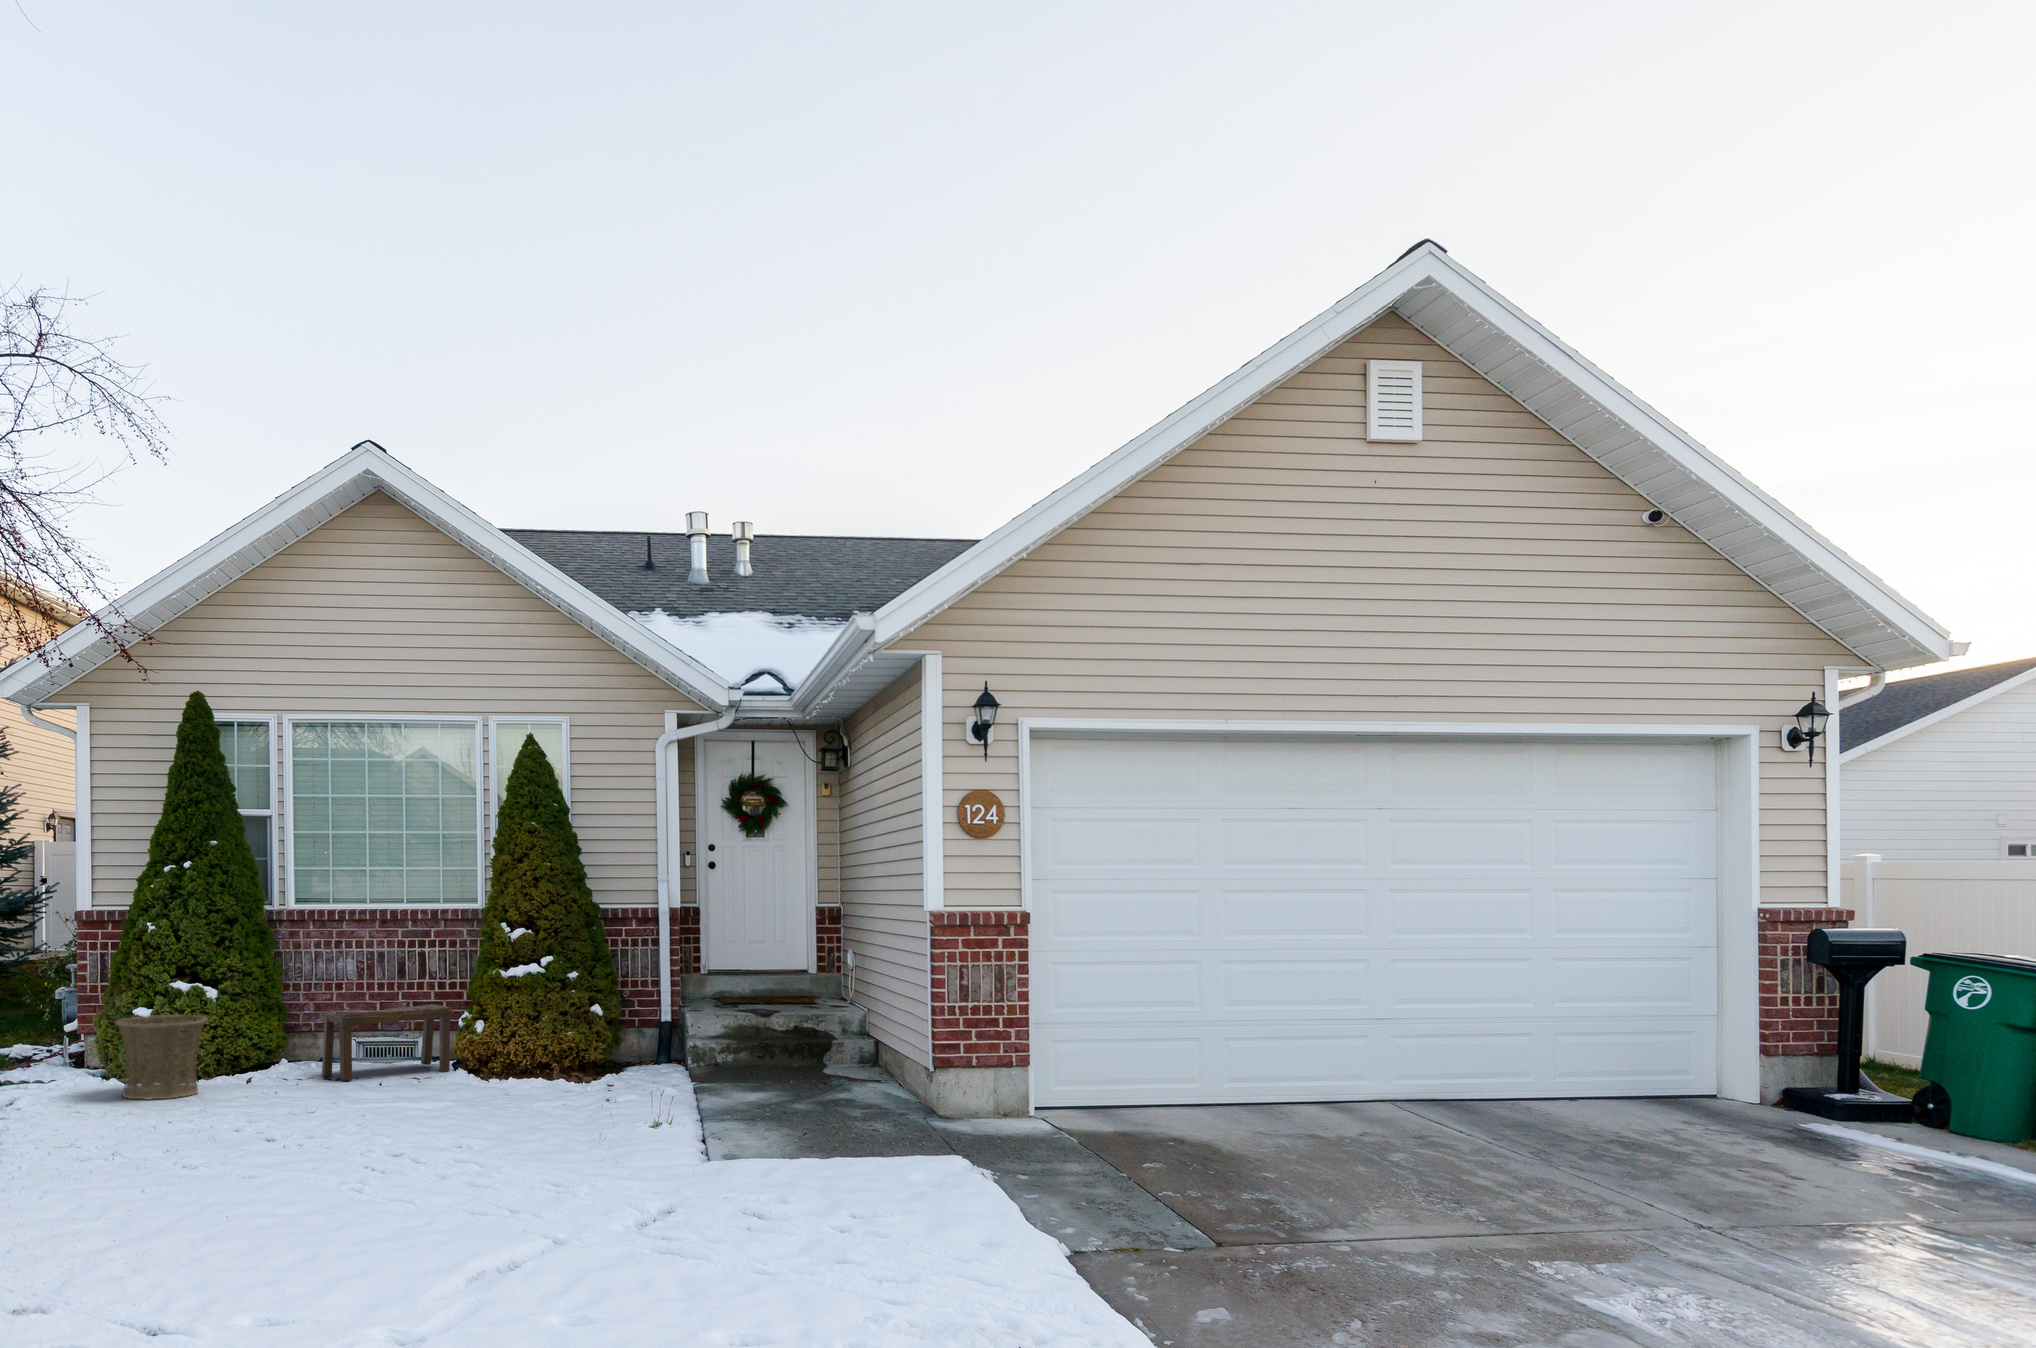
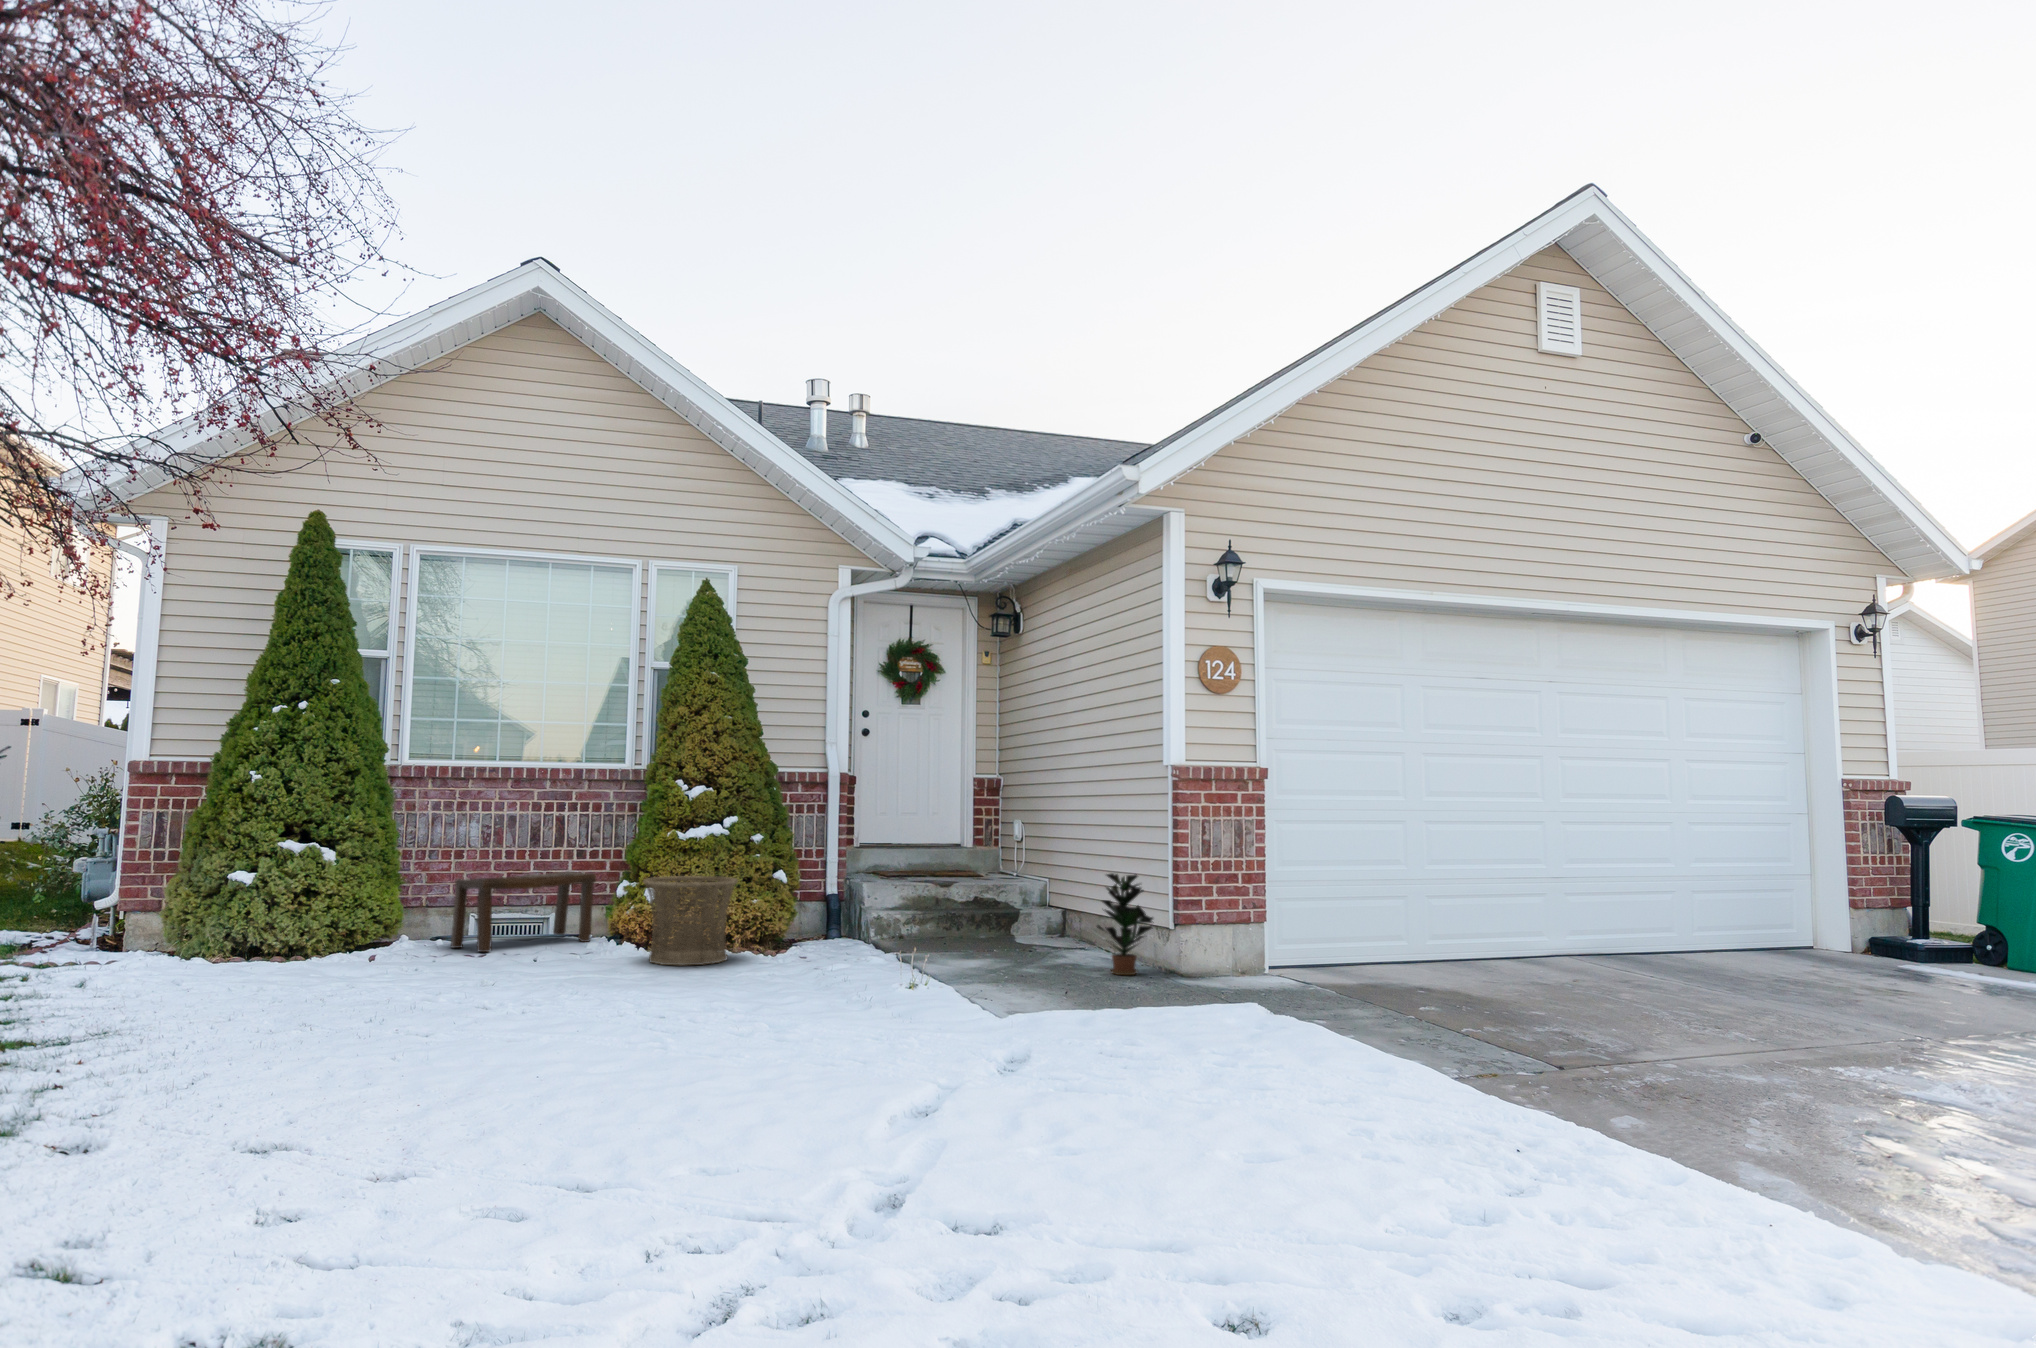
basket: present [115,1015,208,1100] -> present [643,876,738,965]
potted plant: none [865,1015,922,1112] -> present [1097,873,1153,975]

